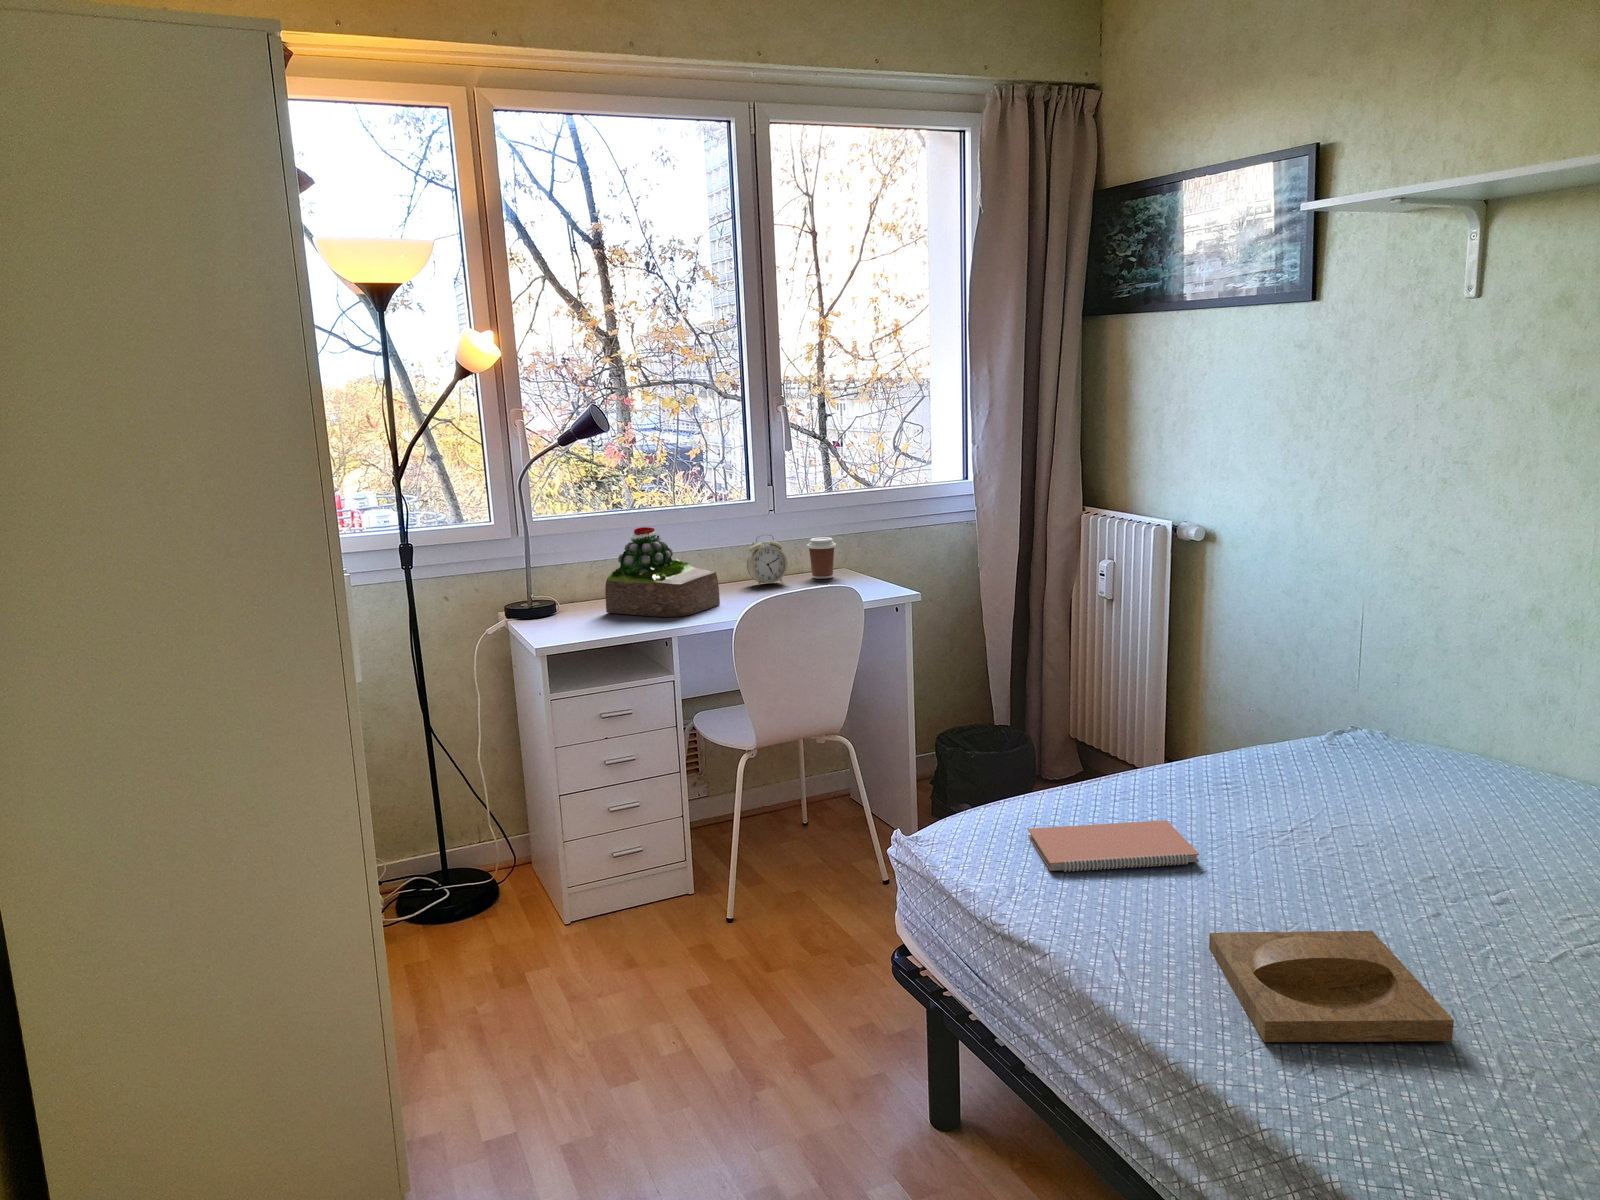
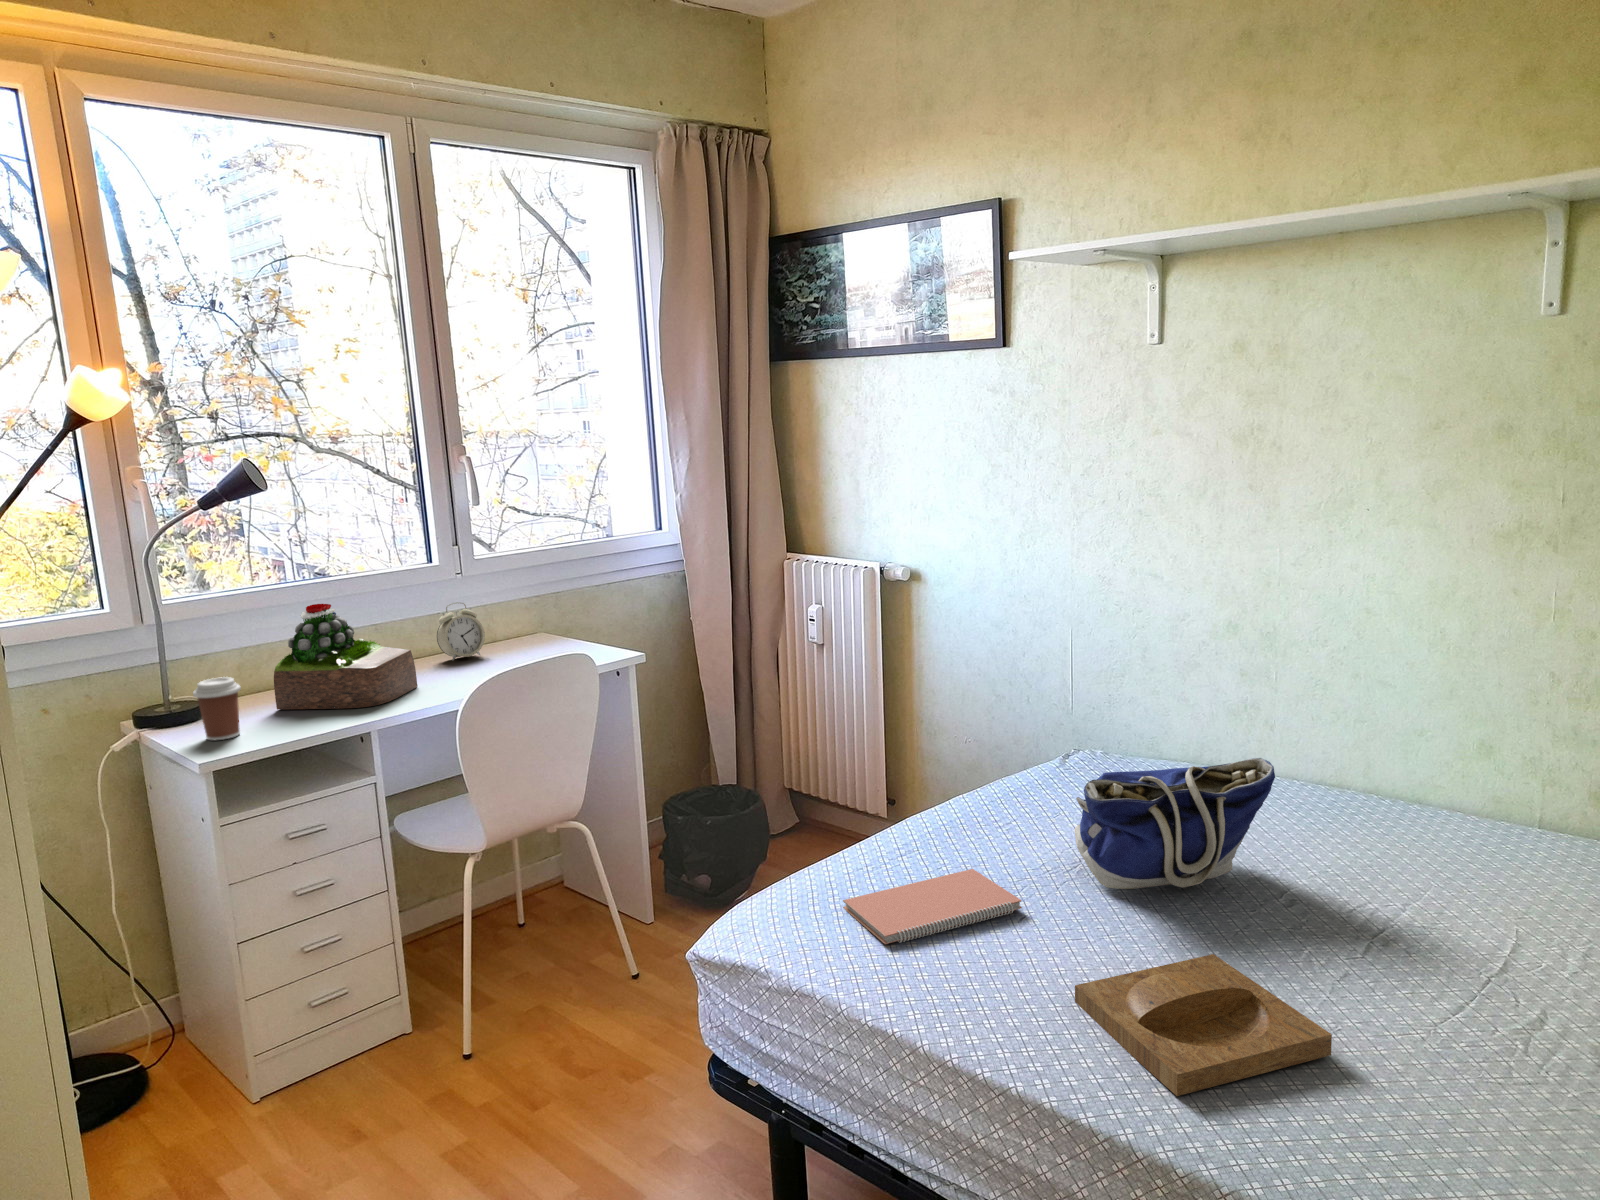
coffee cup: present [807,537,836,579] -> present [193,677,241,740]
tote bag: none [1270,743,1502,870] -> present [1075,758,1275,889]

